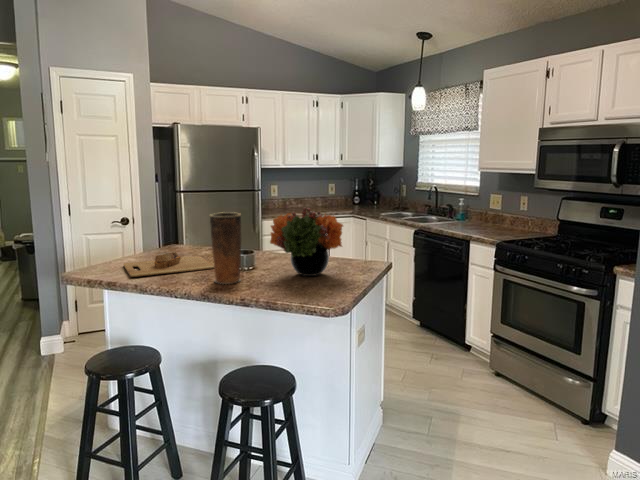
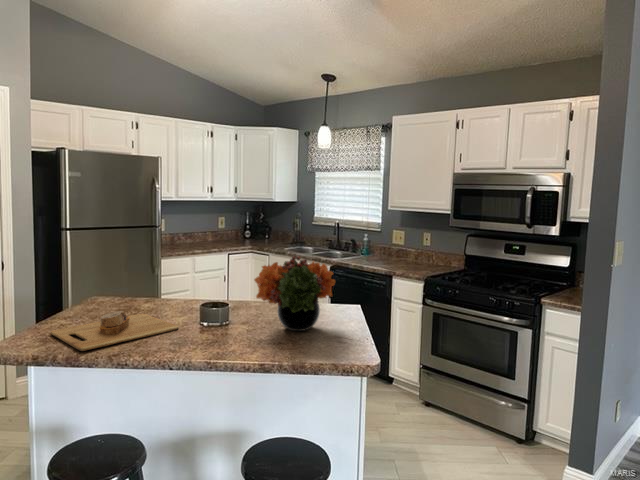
vase: present [210,212,241,284] -> none [196,264,234,350]

